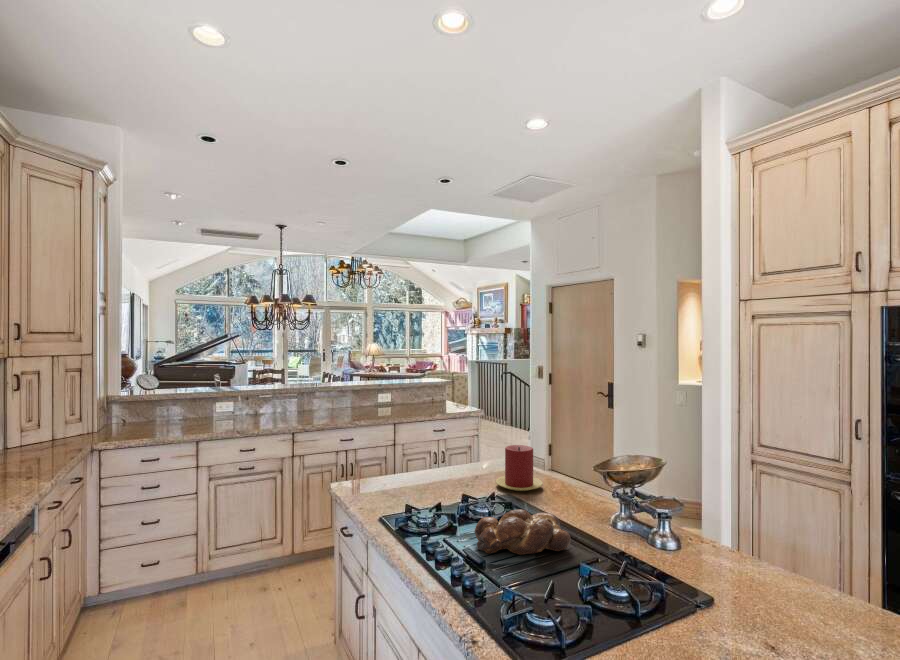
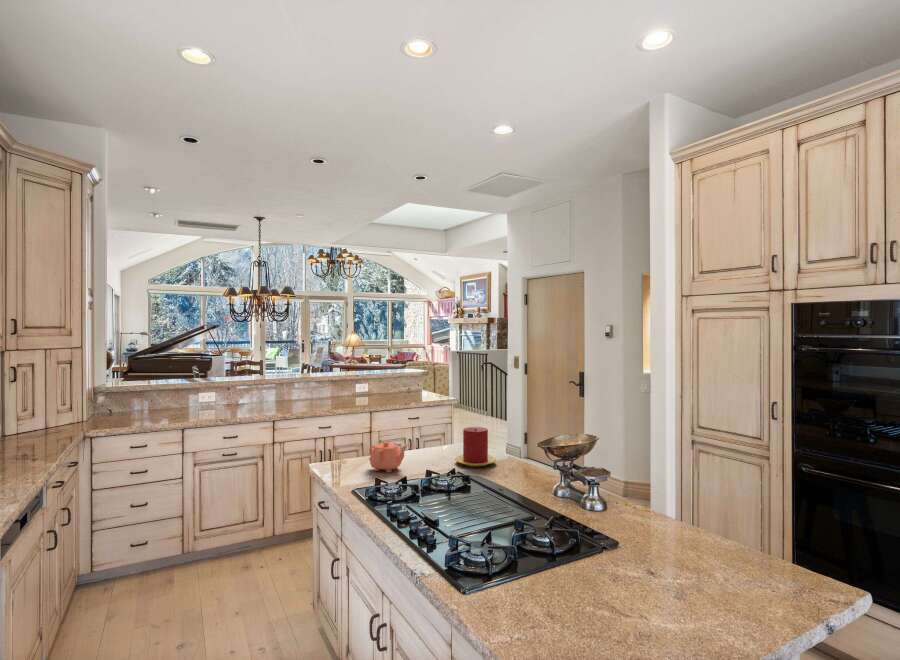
teapot: none [399,462,444,498] -> present [369,442,407,473]
bread loaf: present [475,509,571,554] -> none [428,476,506,510]

